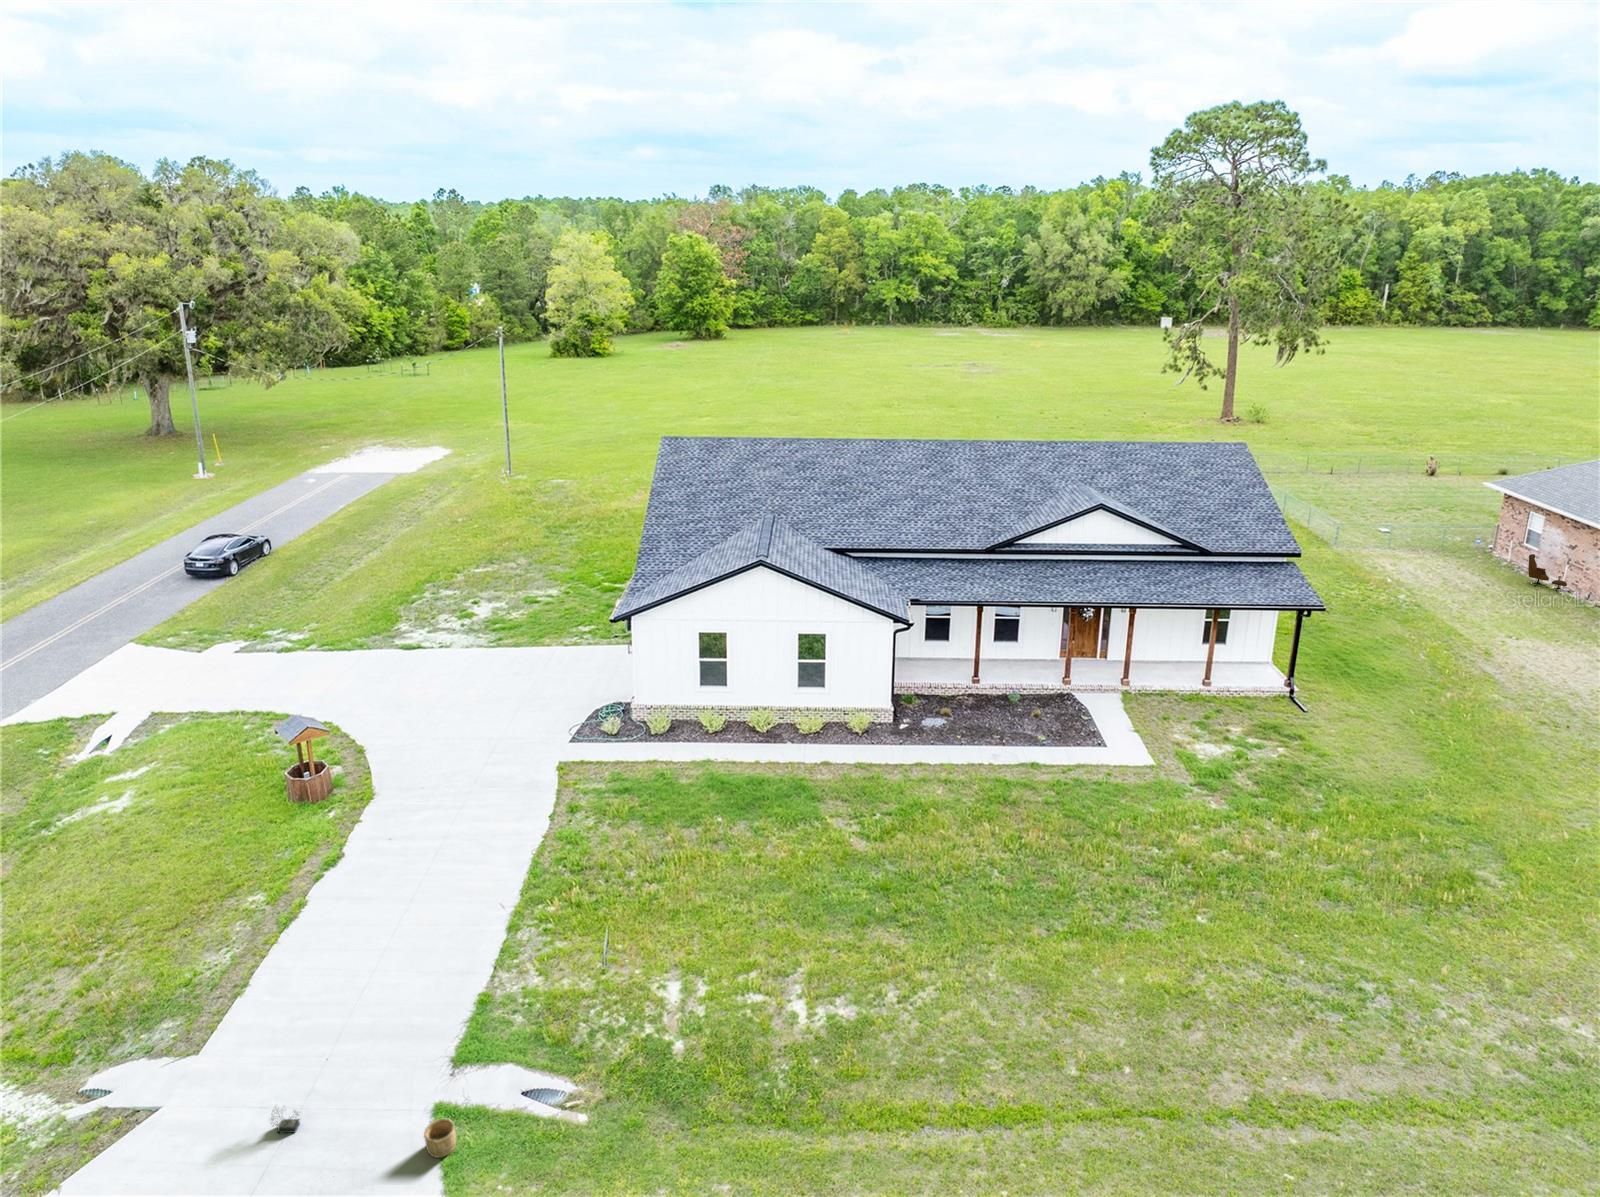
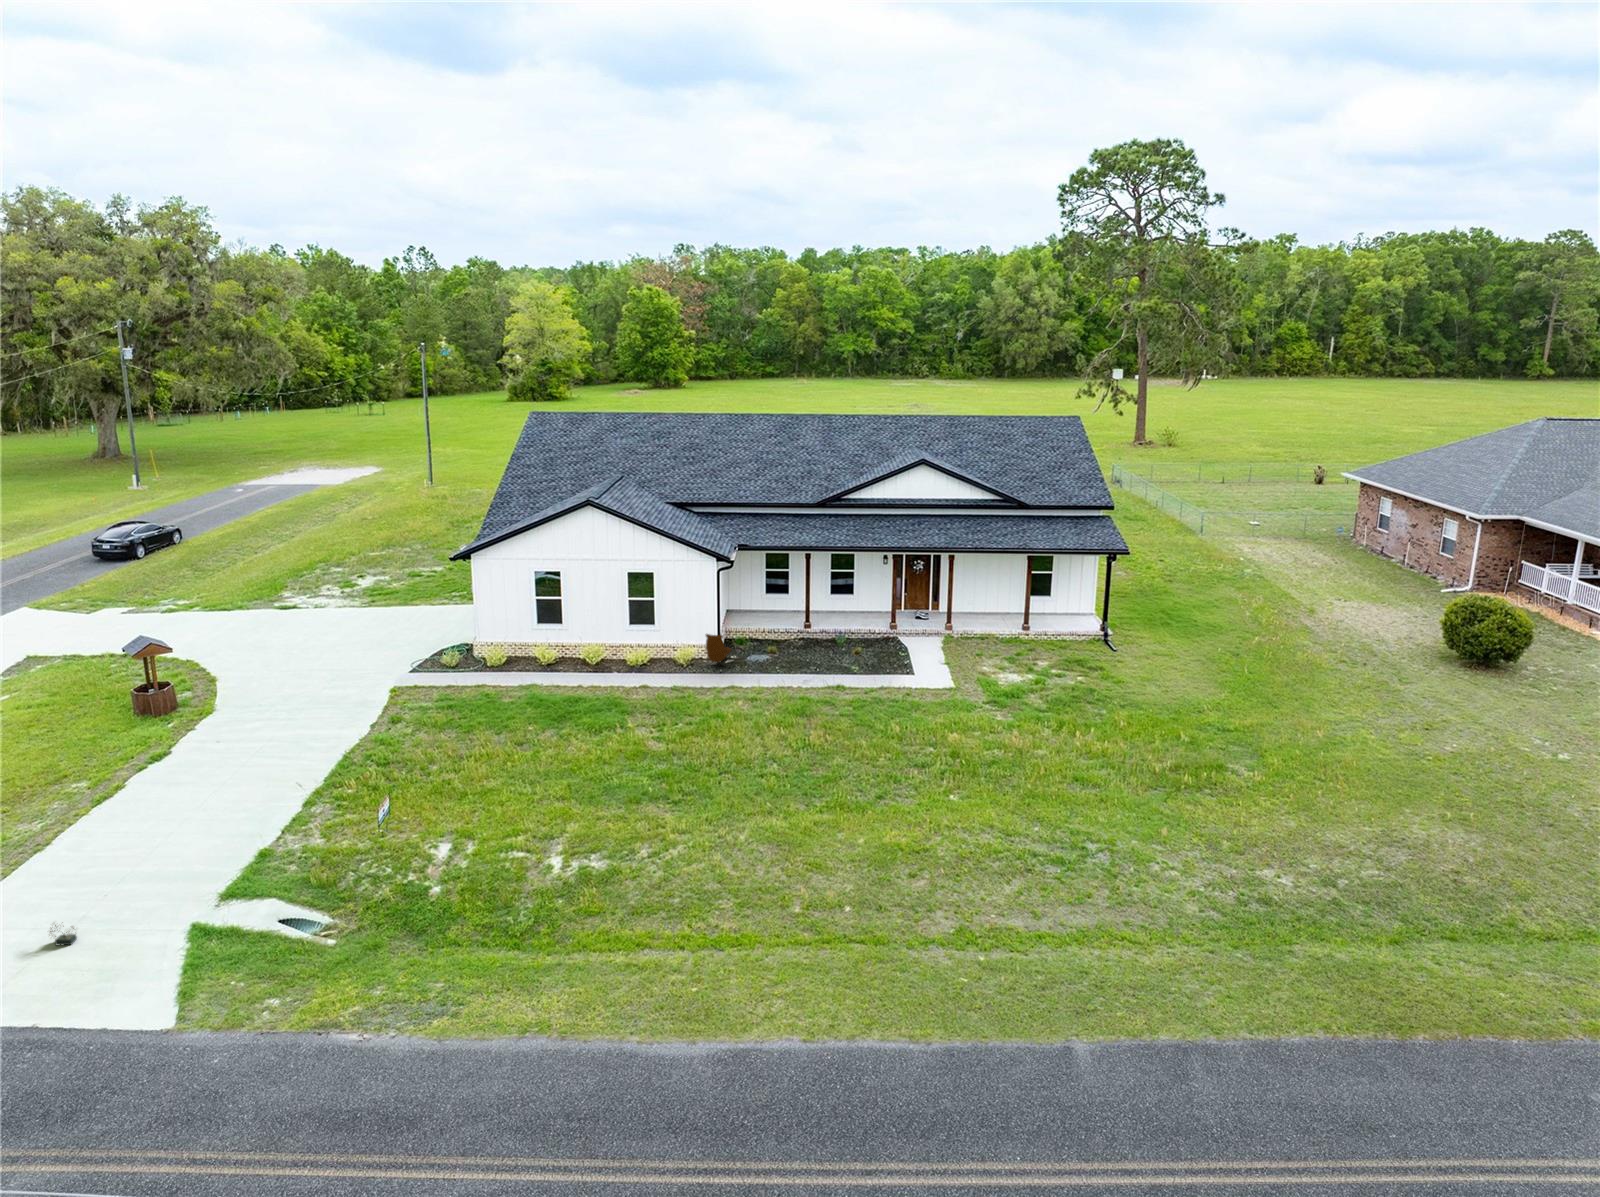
lounge chair: present [1528,554,1567,590] -> present [706,634,731,668]
wooden bucket: present [424,1119,456,1158] -> none [182,929,214,961]

